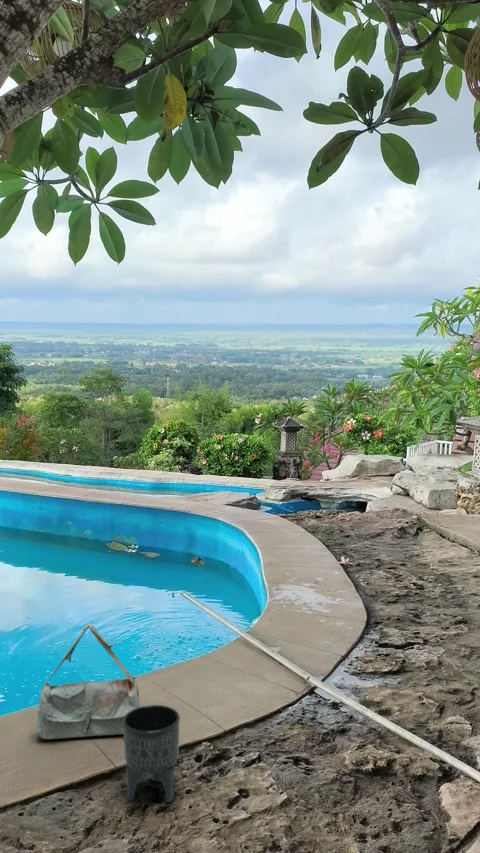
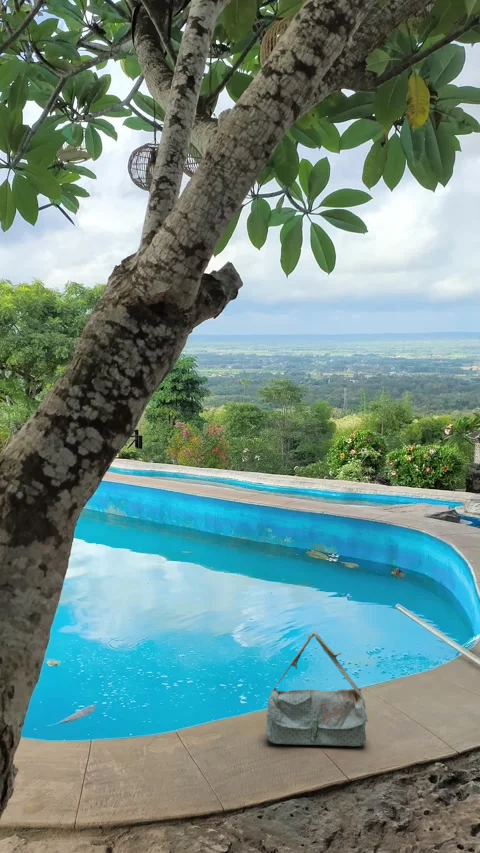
planter: present [123,705,180,802] -> none [357,719,416,822]

